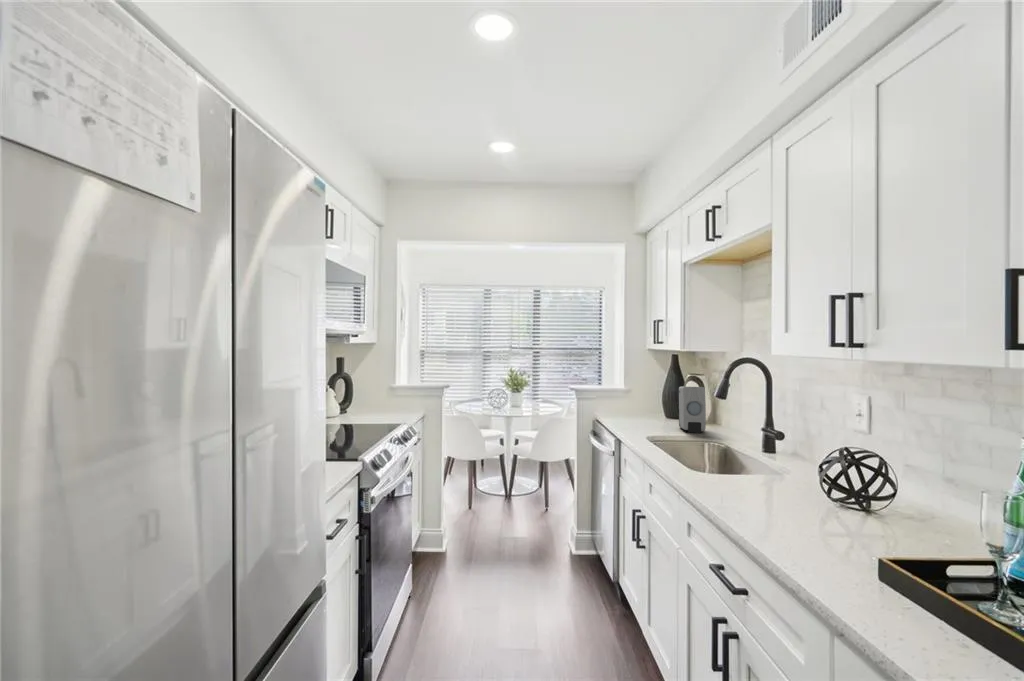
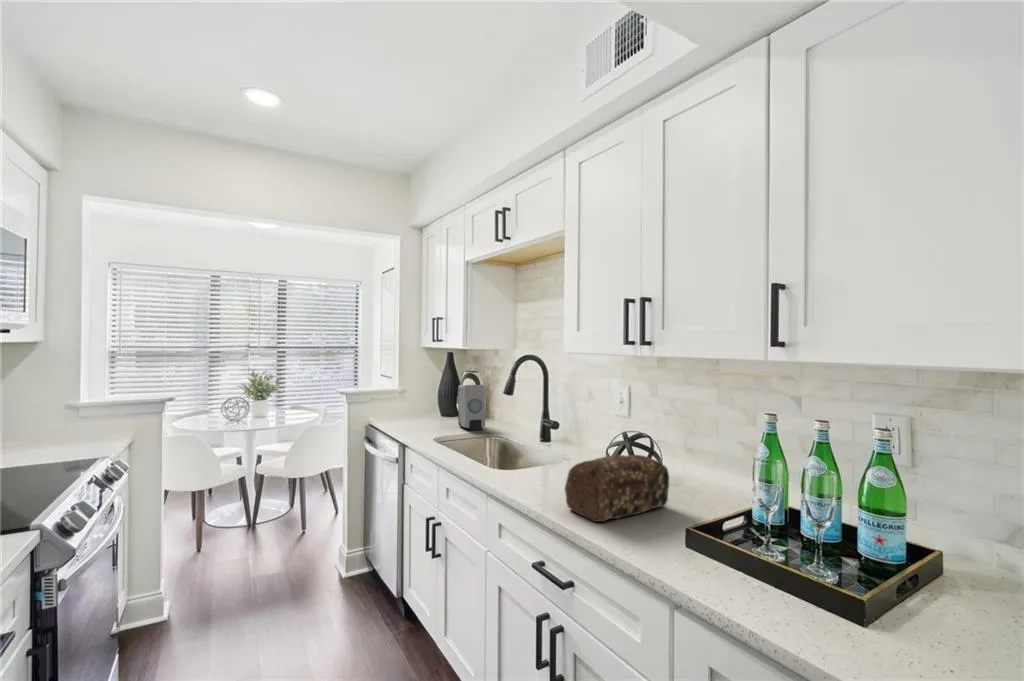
bread loaf: none [744,467,880,535] -> present [565,455,669,522]

